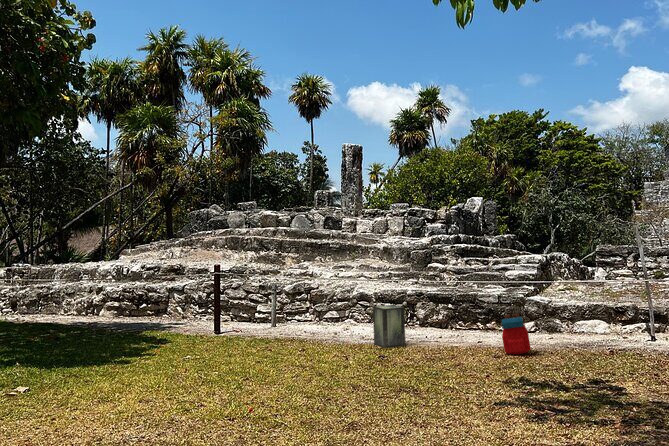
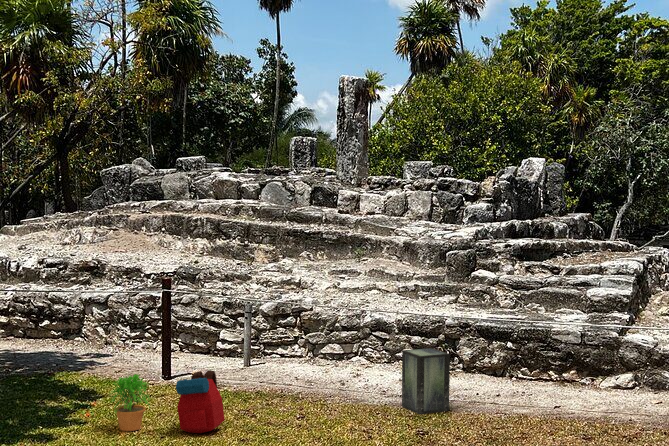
backpack: present [502,314,530,354] -> present [176,370,225,433]
potted plant: none [176,322,208,360] -> present [111,374,150,431]

